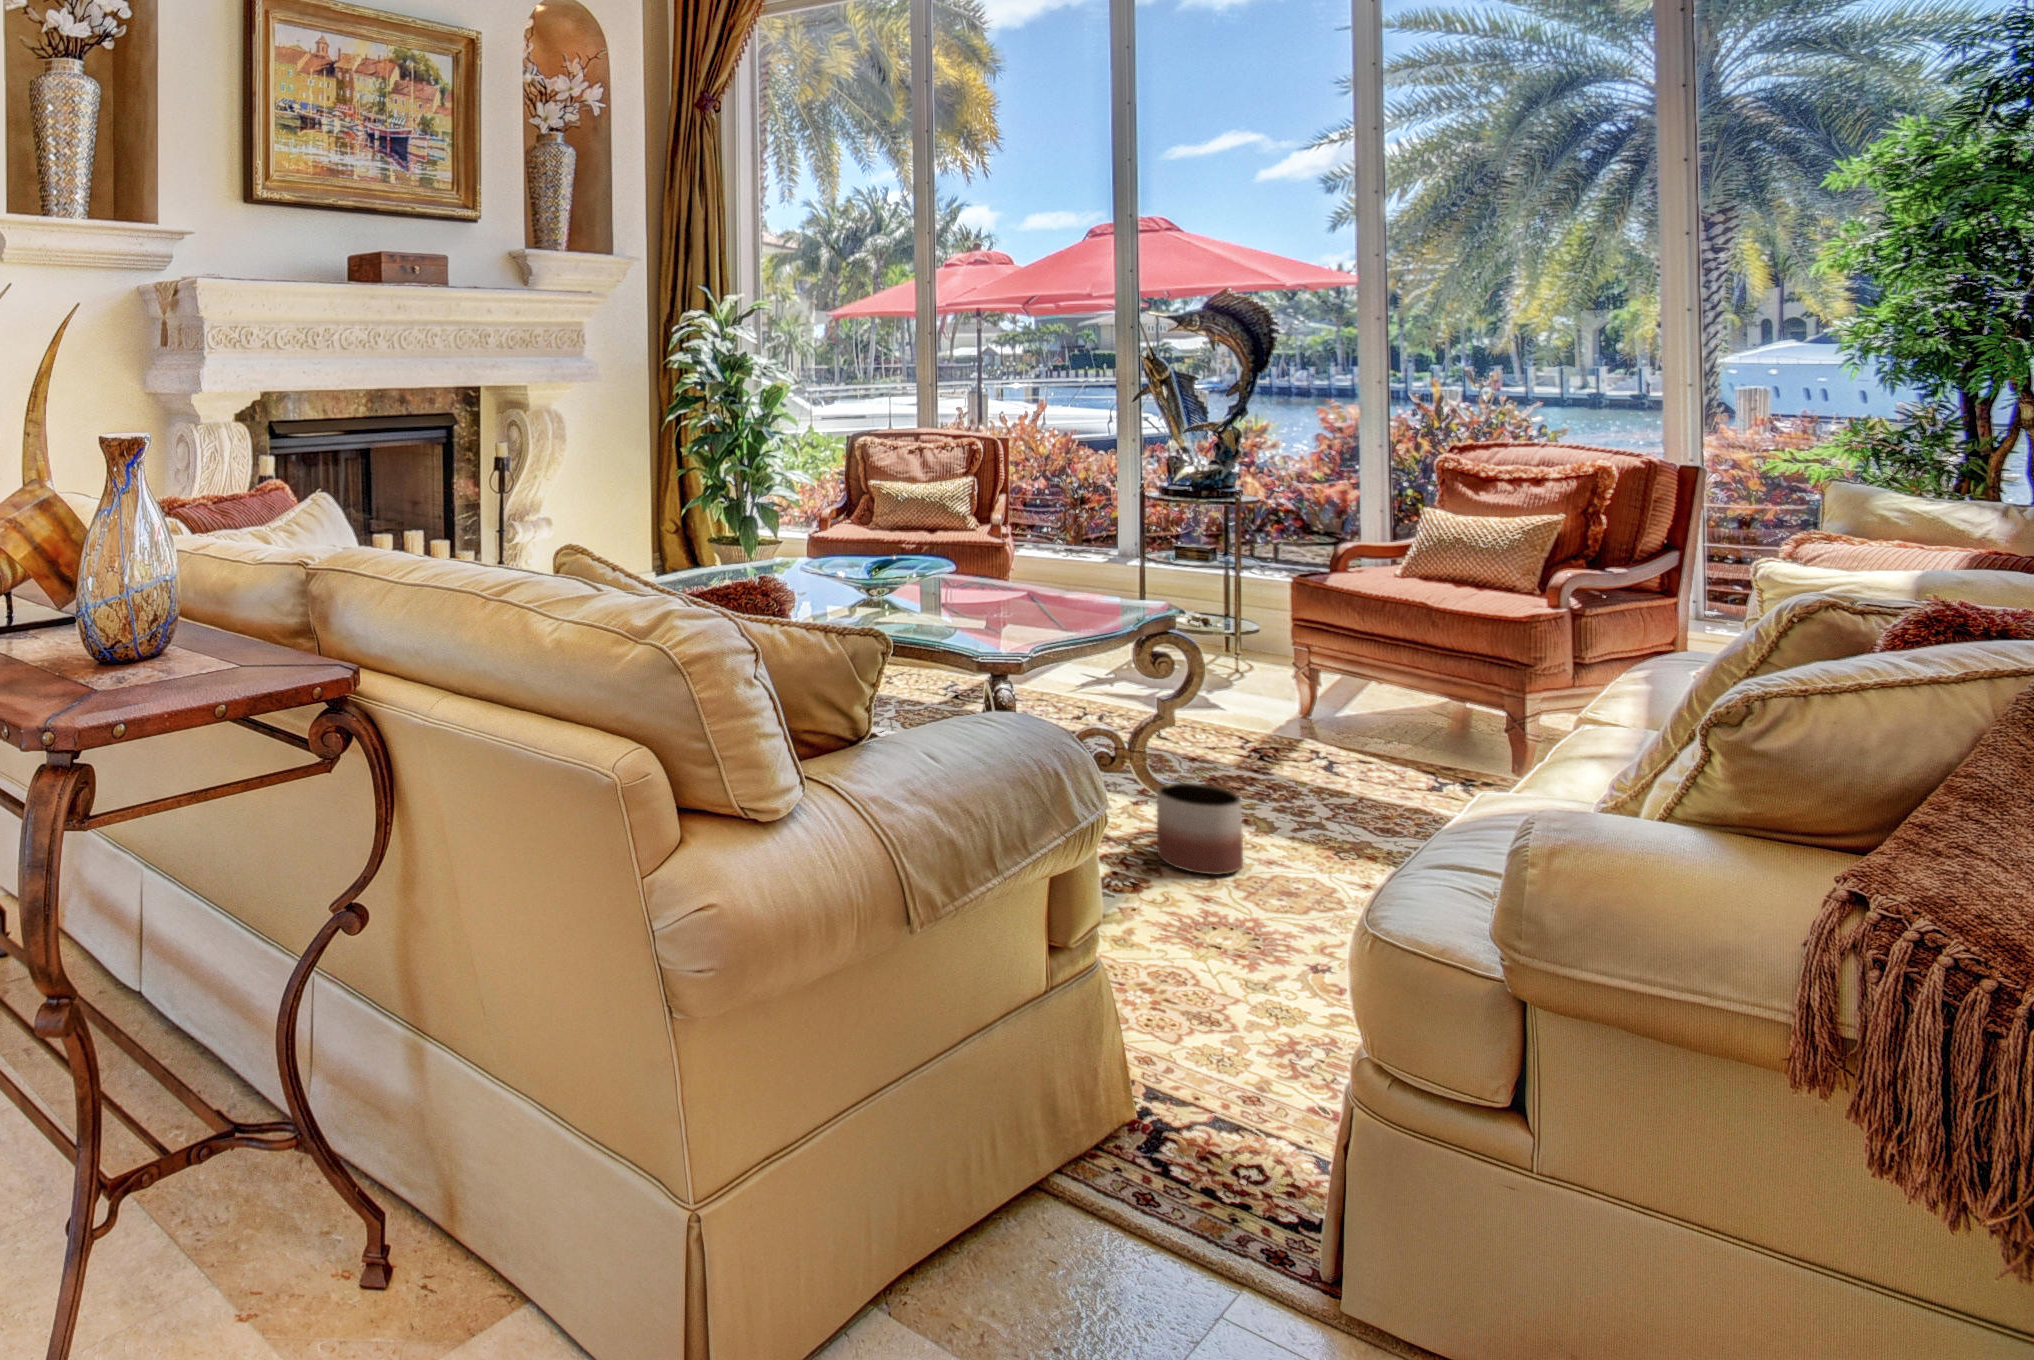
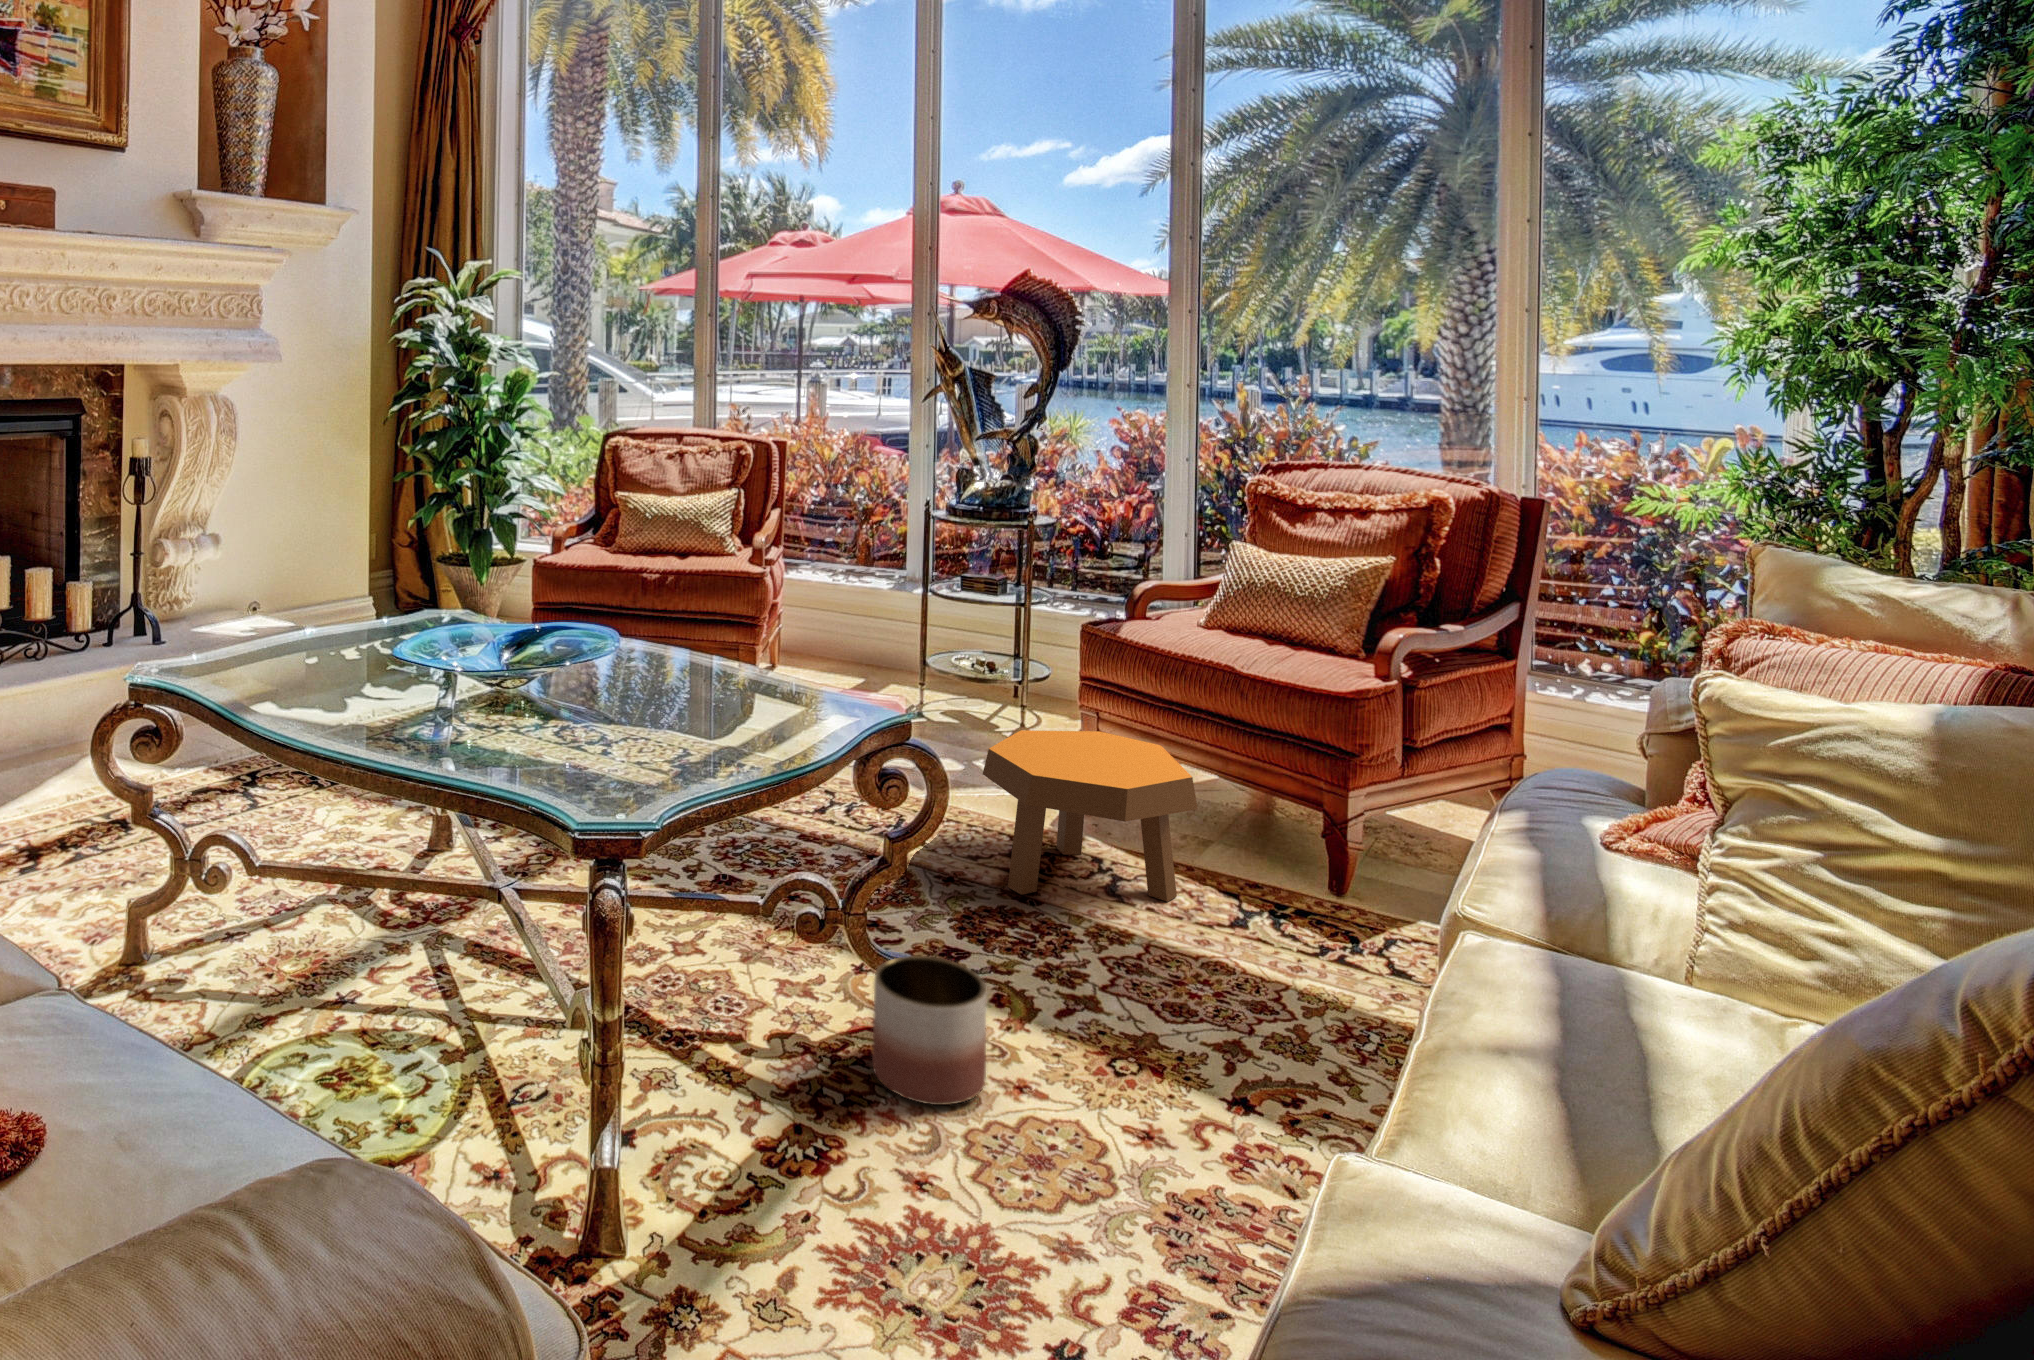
footstool: none [1215,655,1399,779] -> present [983,730,1198,902]

